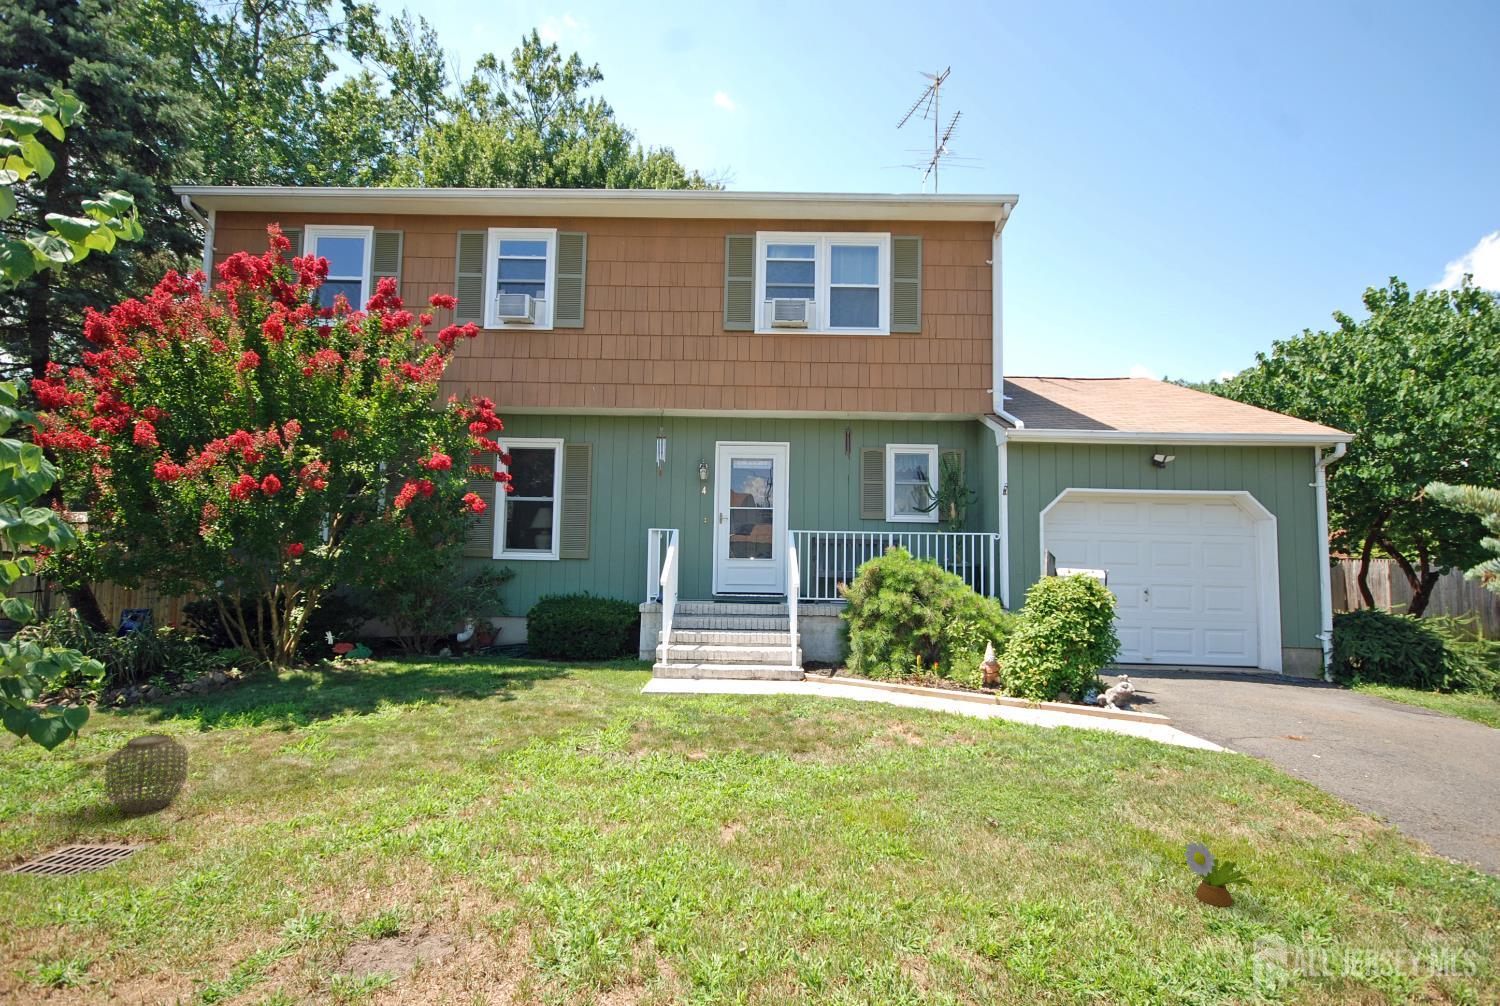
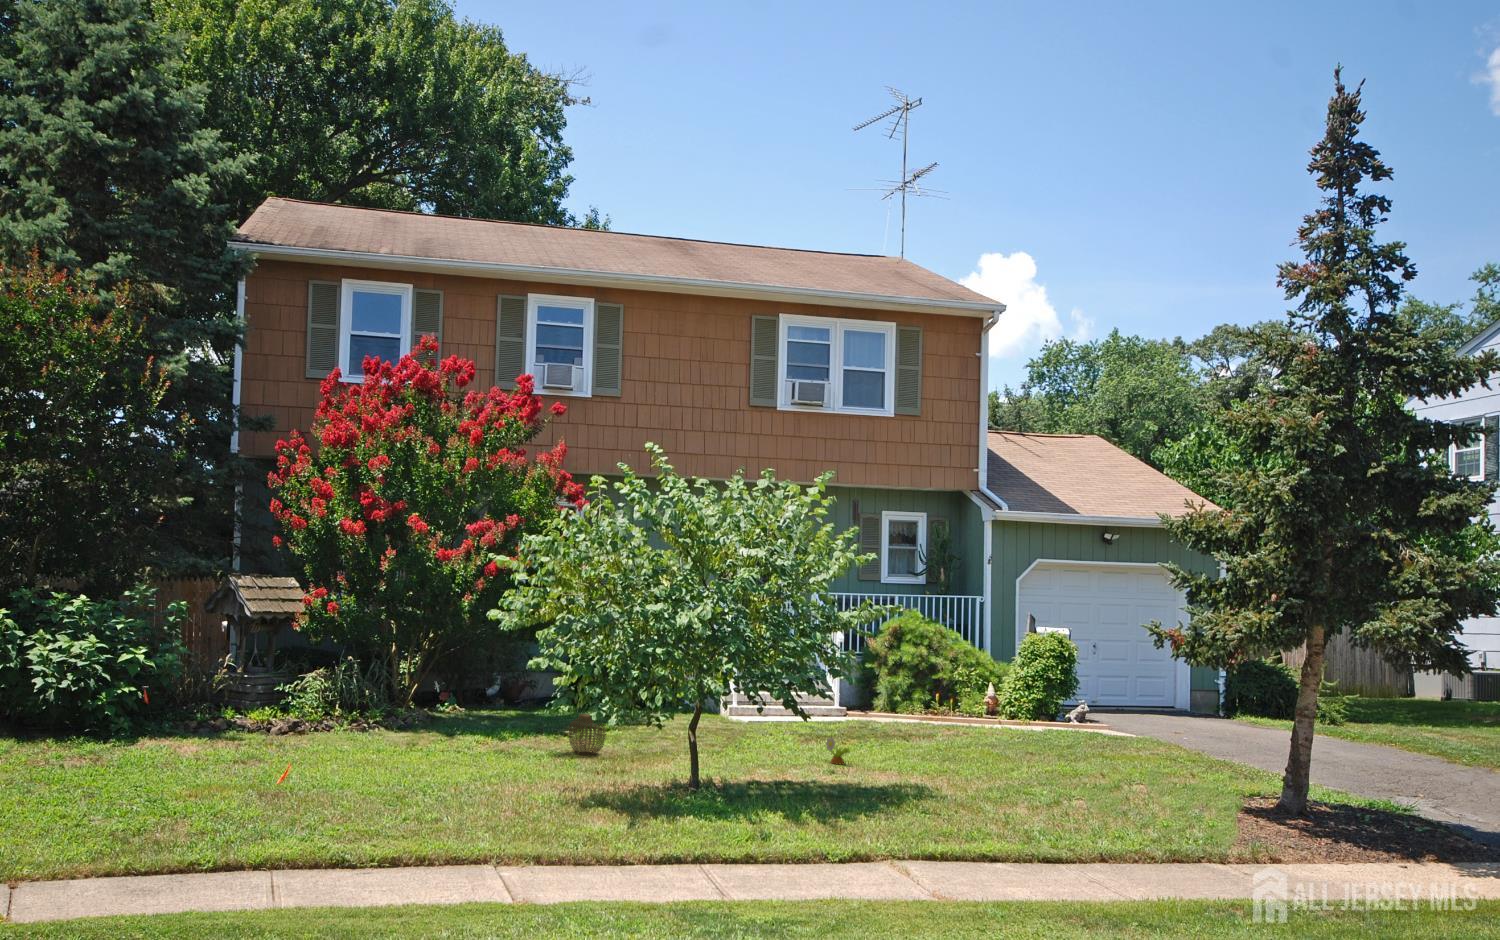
decorative plant: present [1182,841,1253,906] -> present [826,738,850,764]

